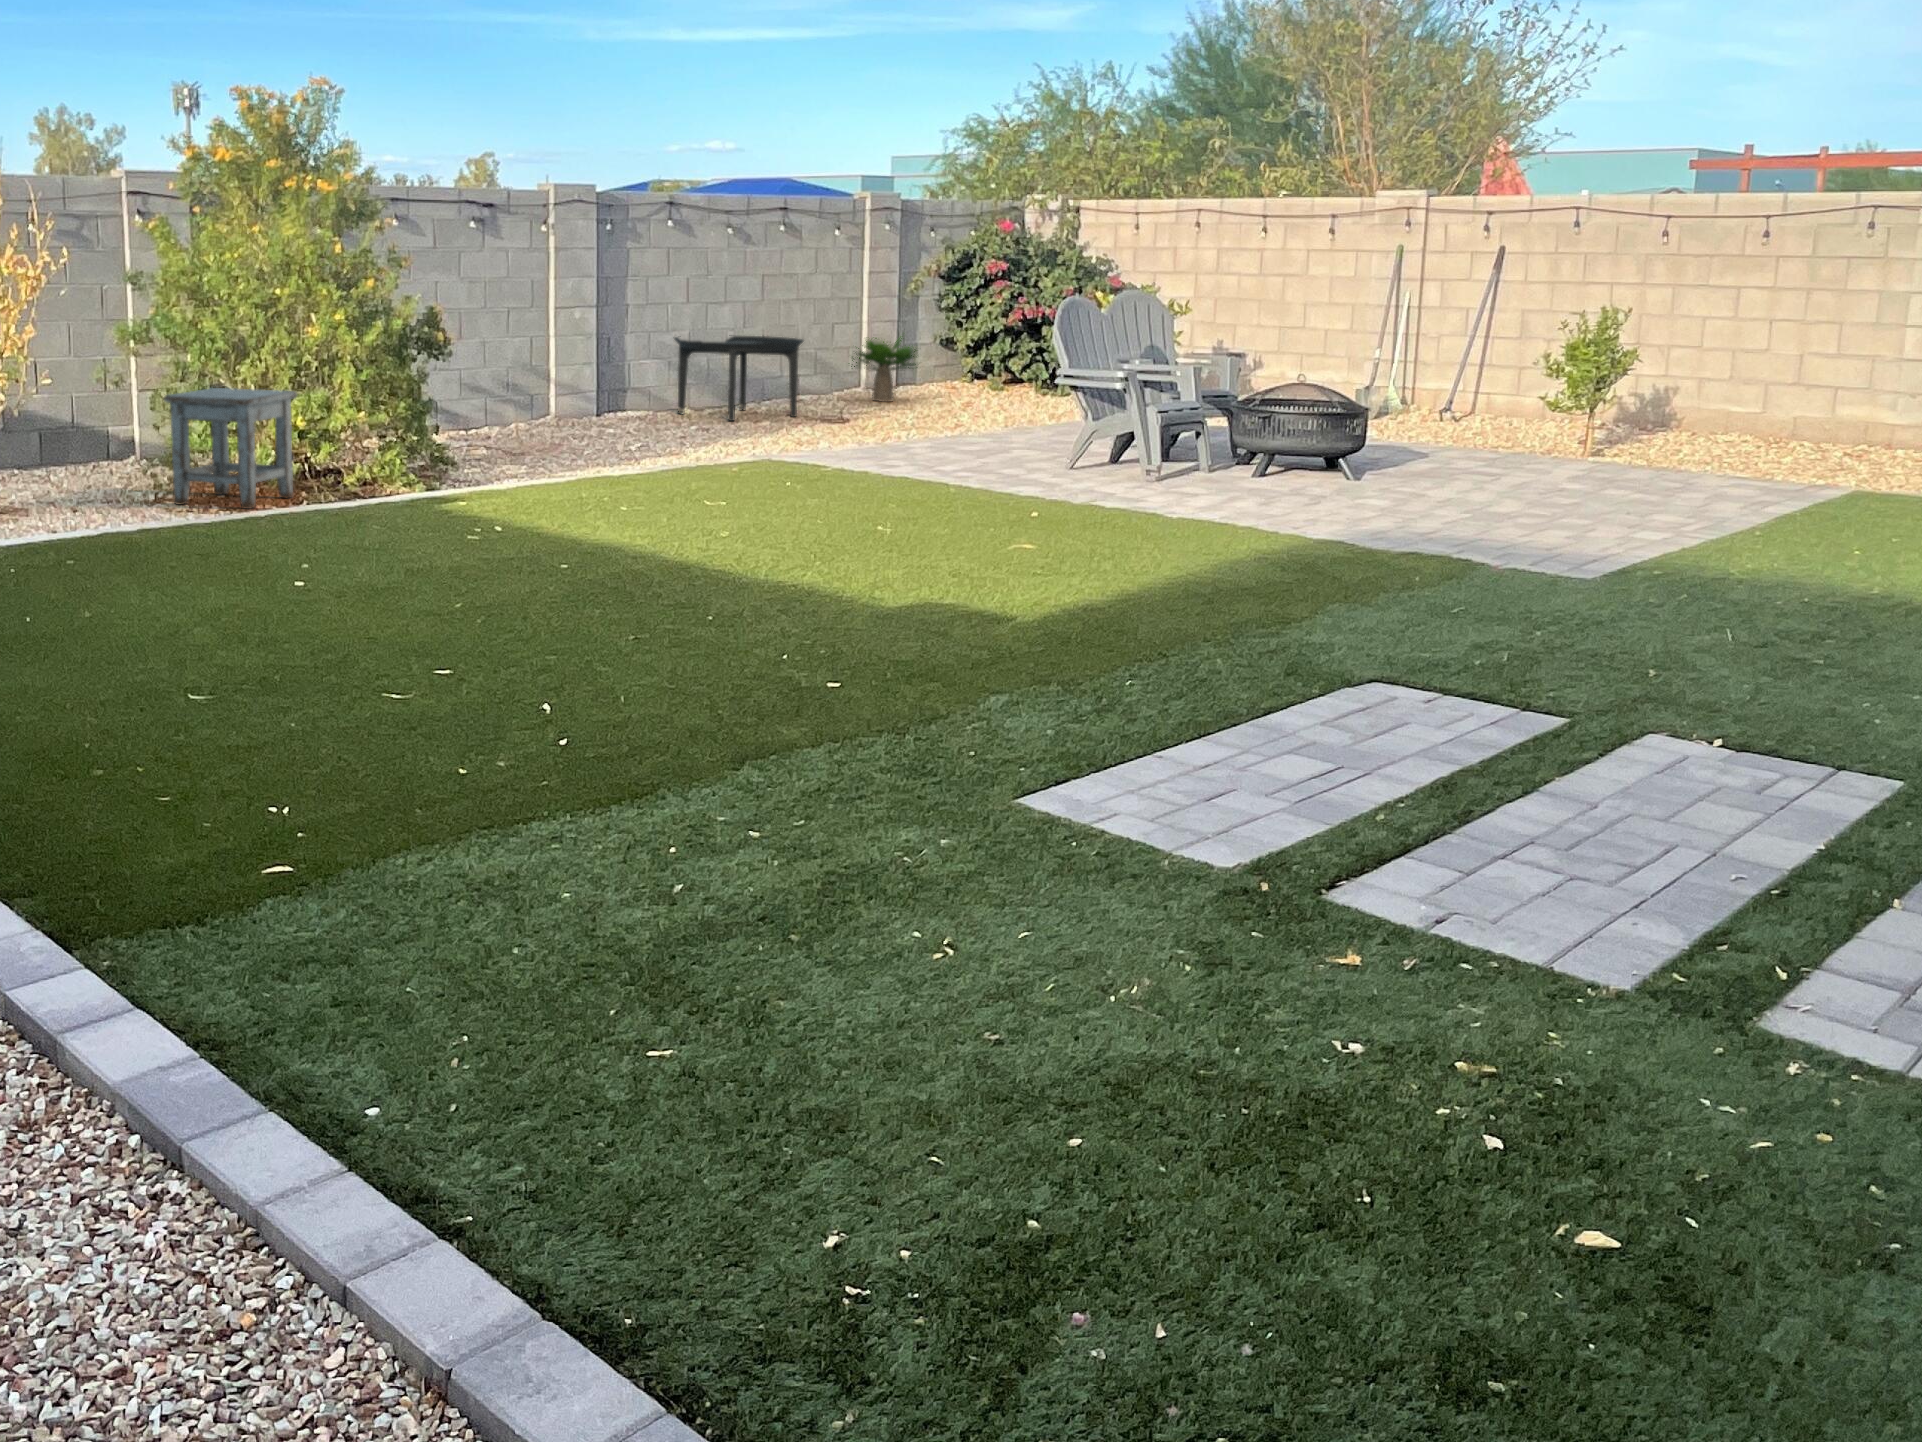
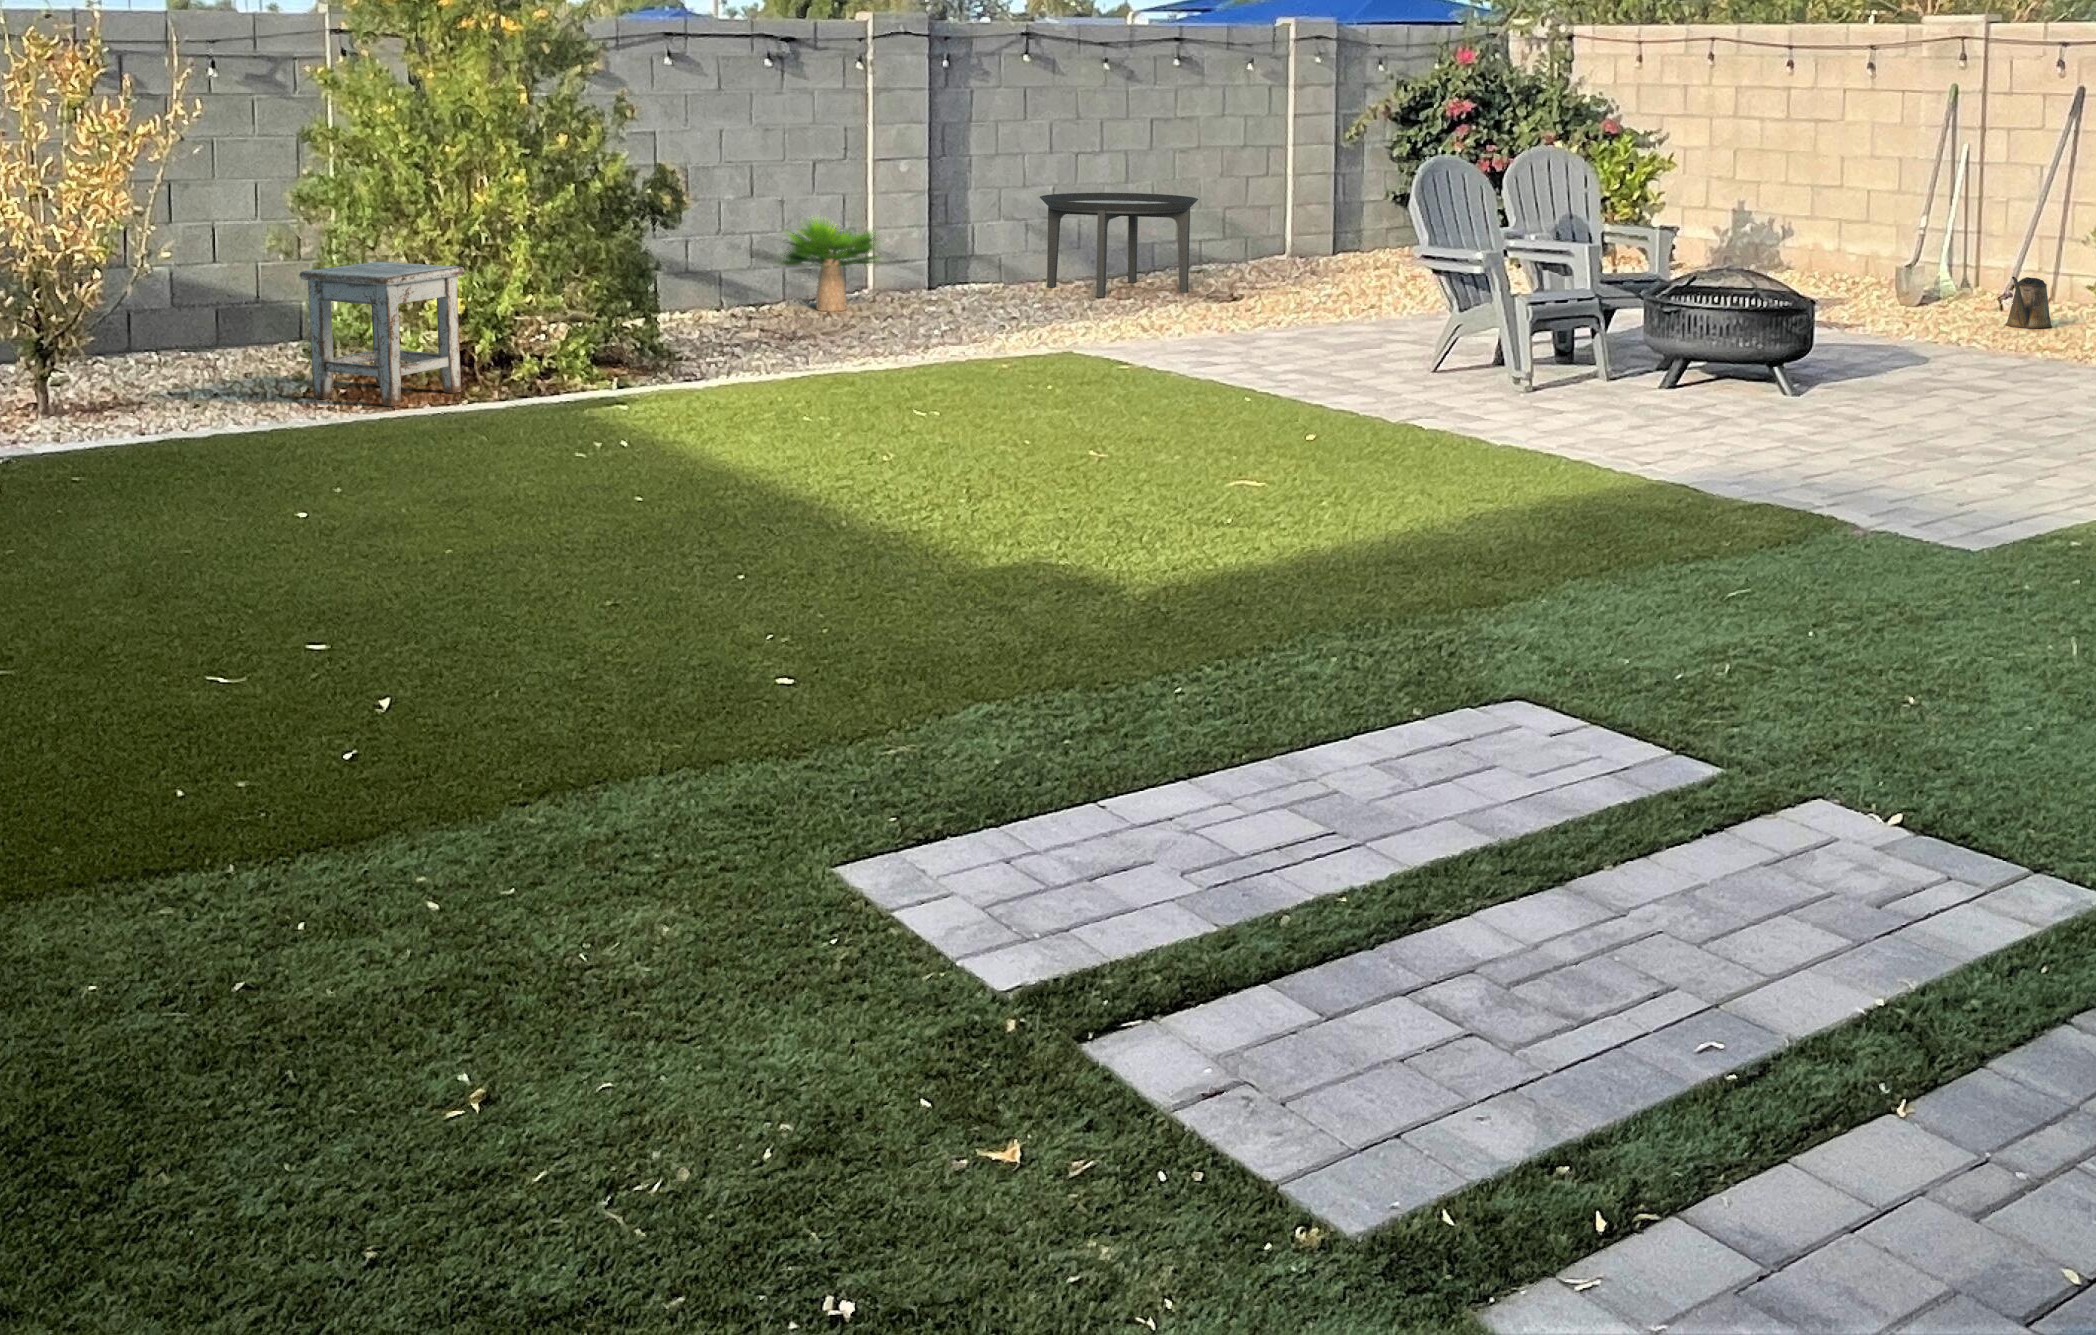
potted plant: present [849,336,917,402] -> present [779,221,882,312]
watering can: none [1449,394,1485,435] -> present [2006,277,2052,328]

